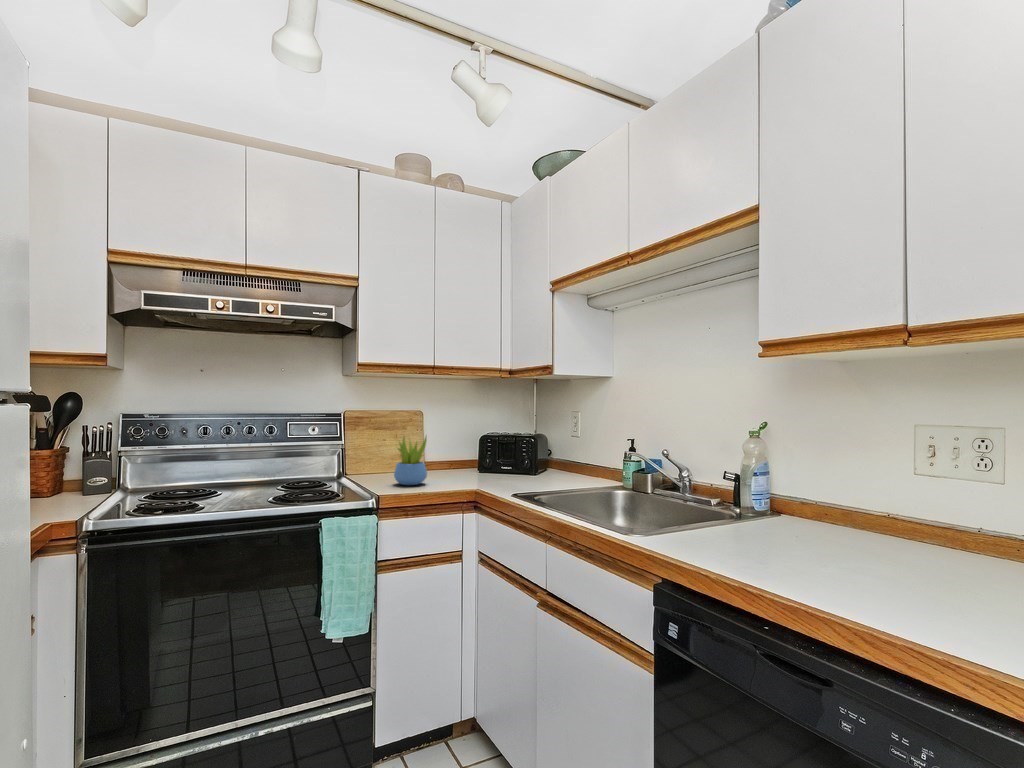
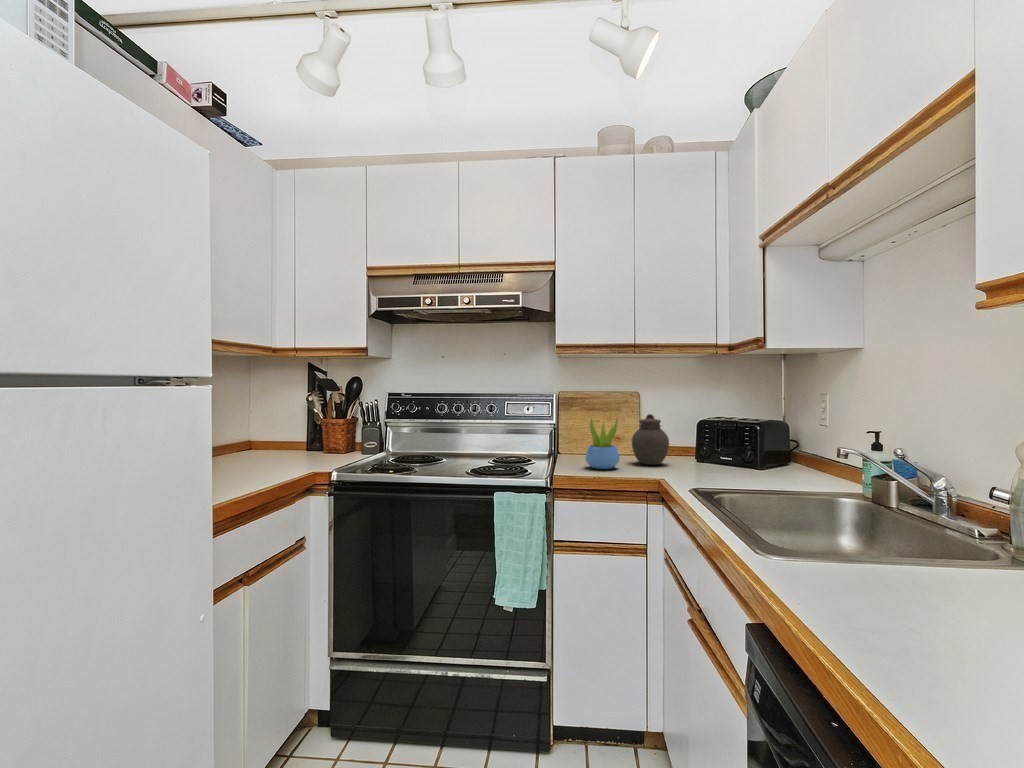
jar: none [428,431,463,478] -> present [632,414,669,465]

